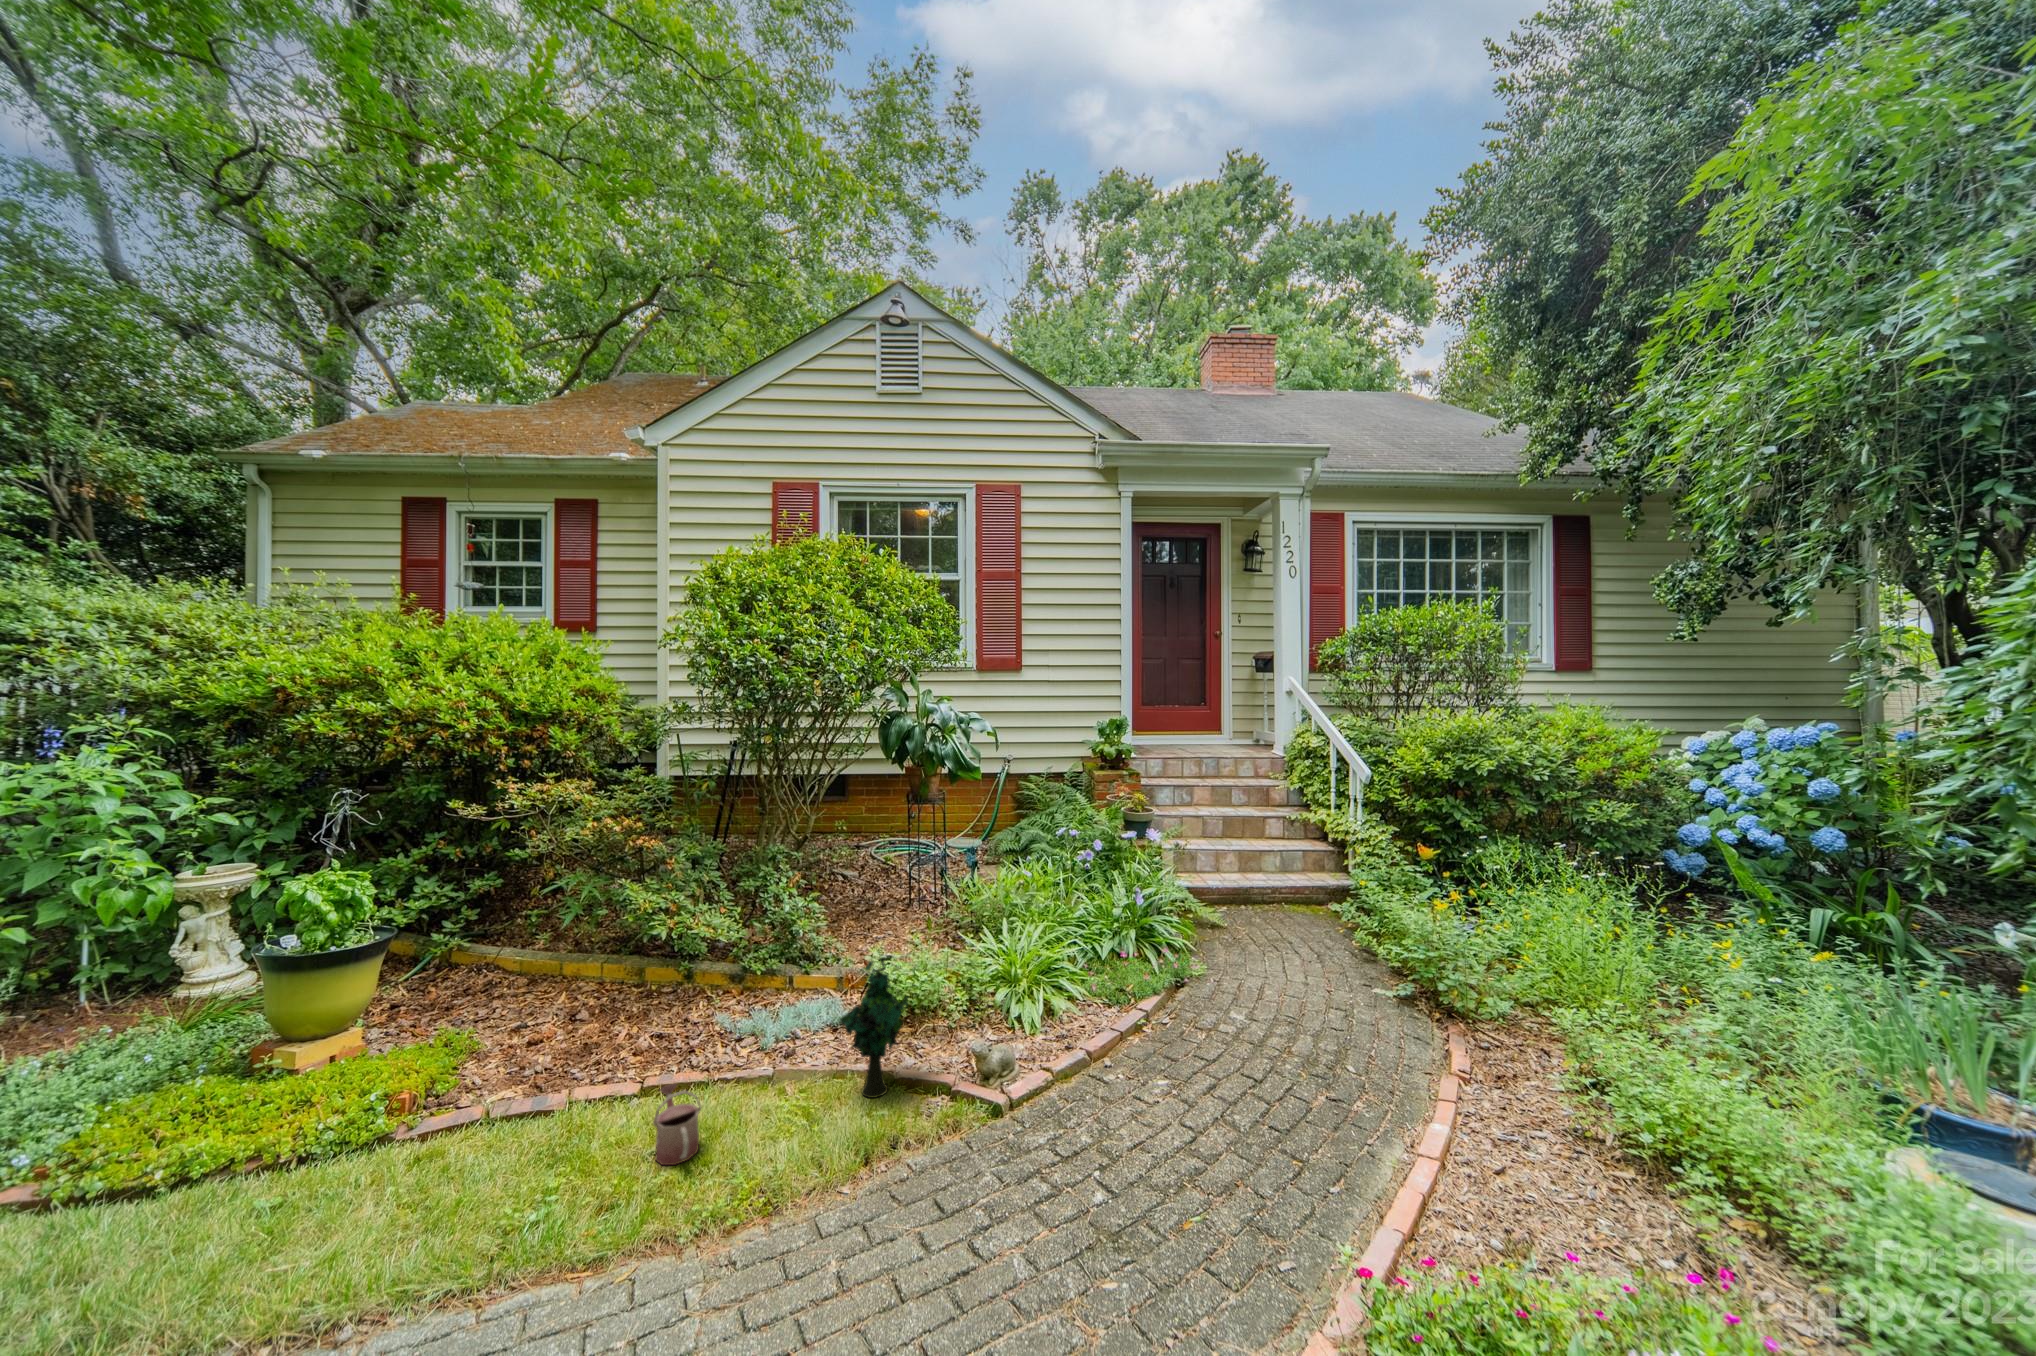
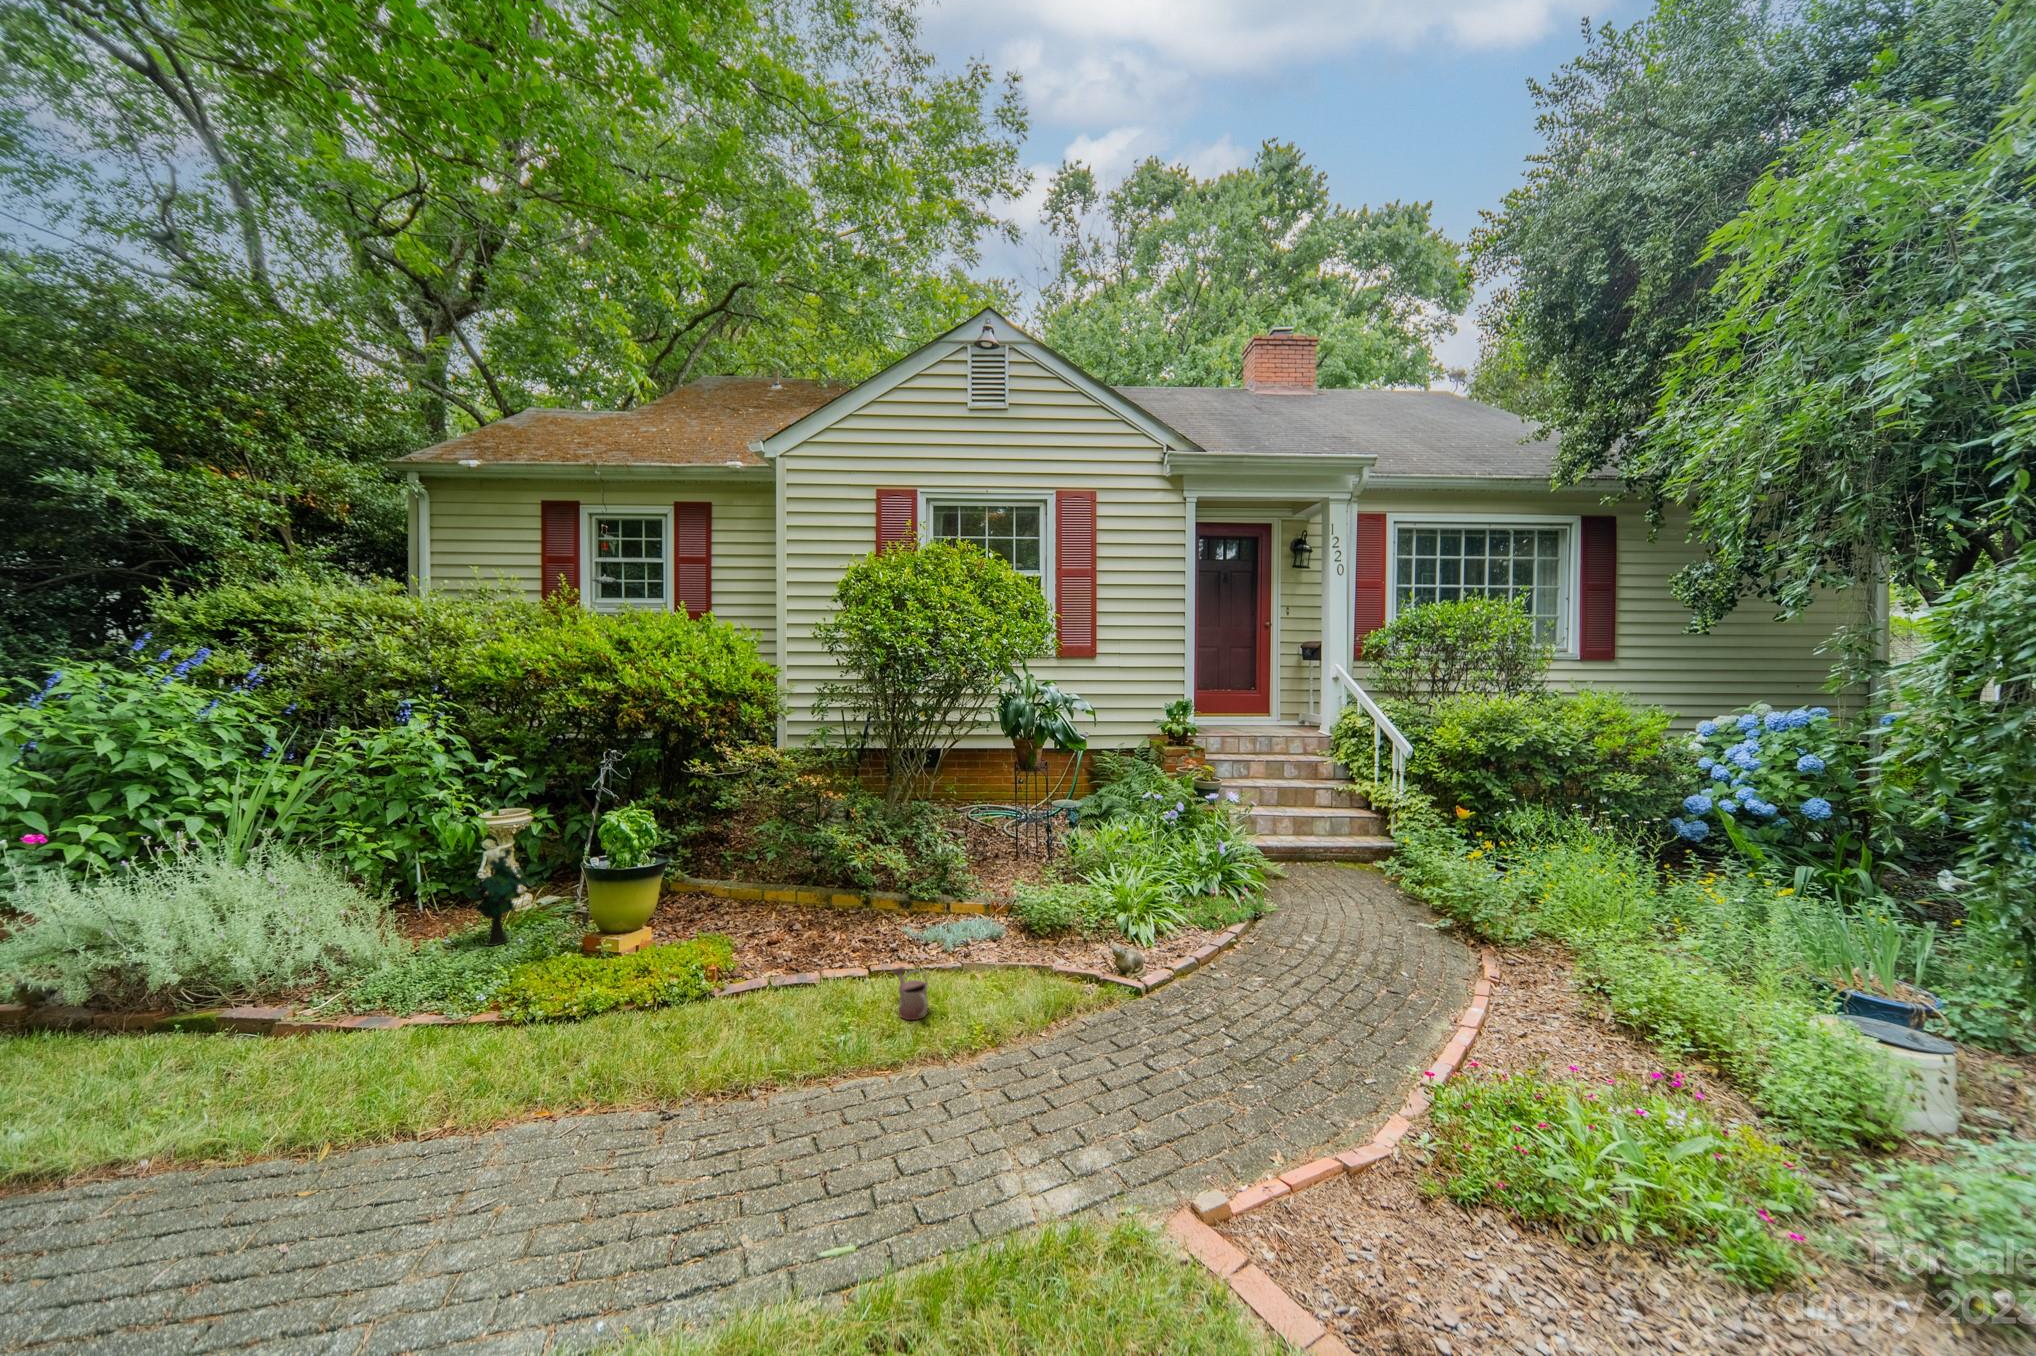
decorative plant: present [840,957,908,1098] -> present [464,849,527,946]

